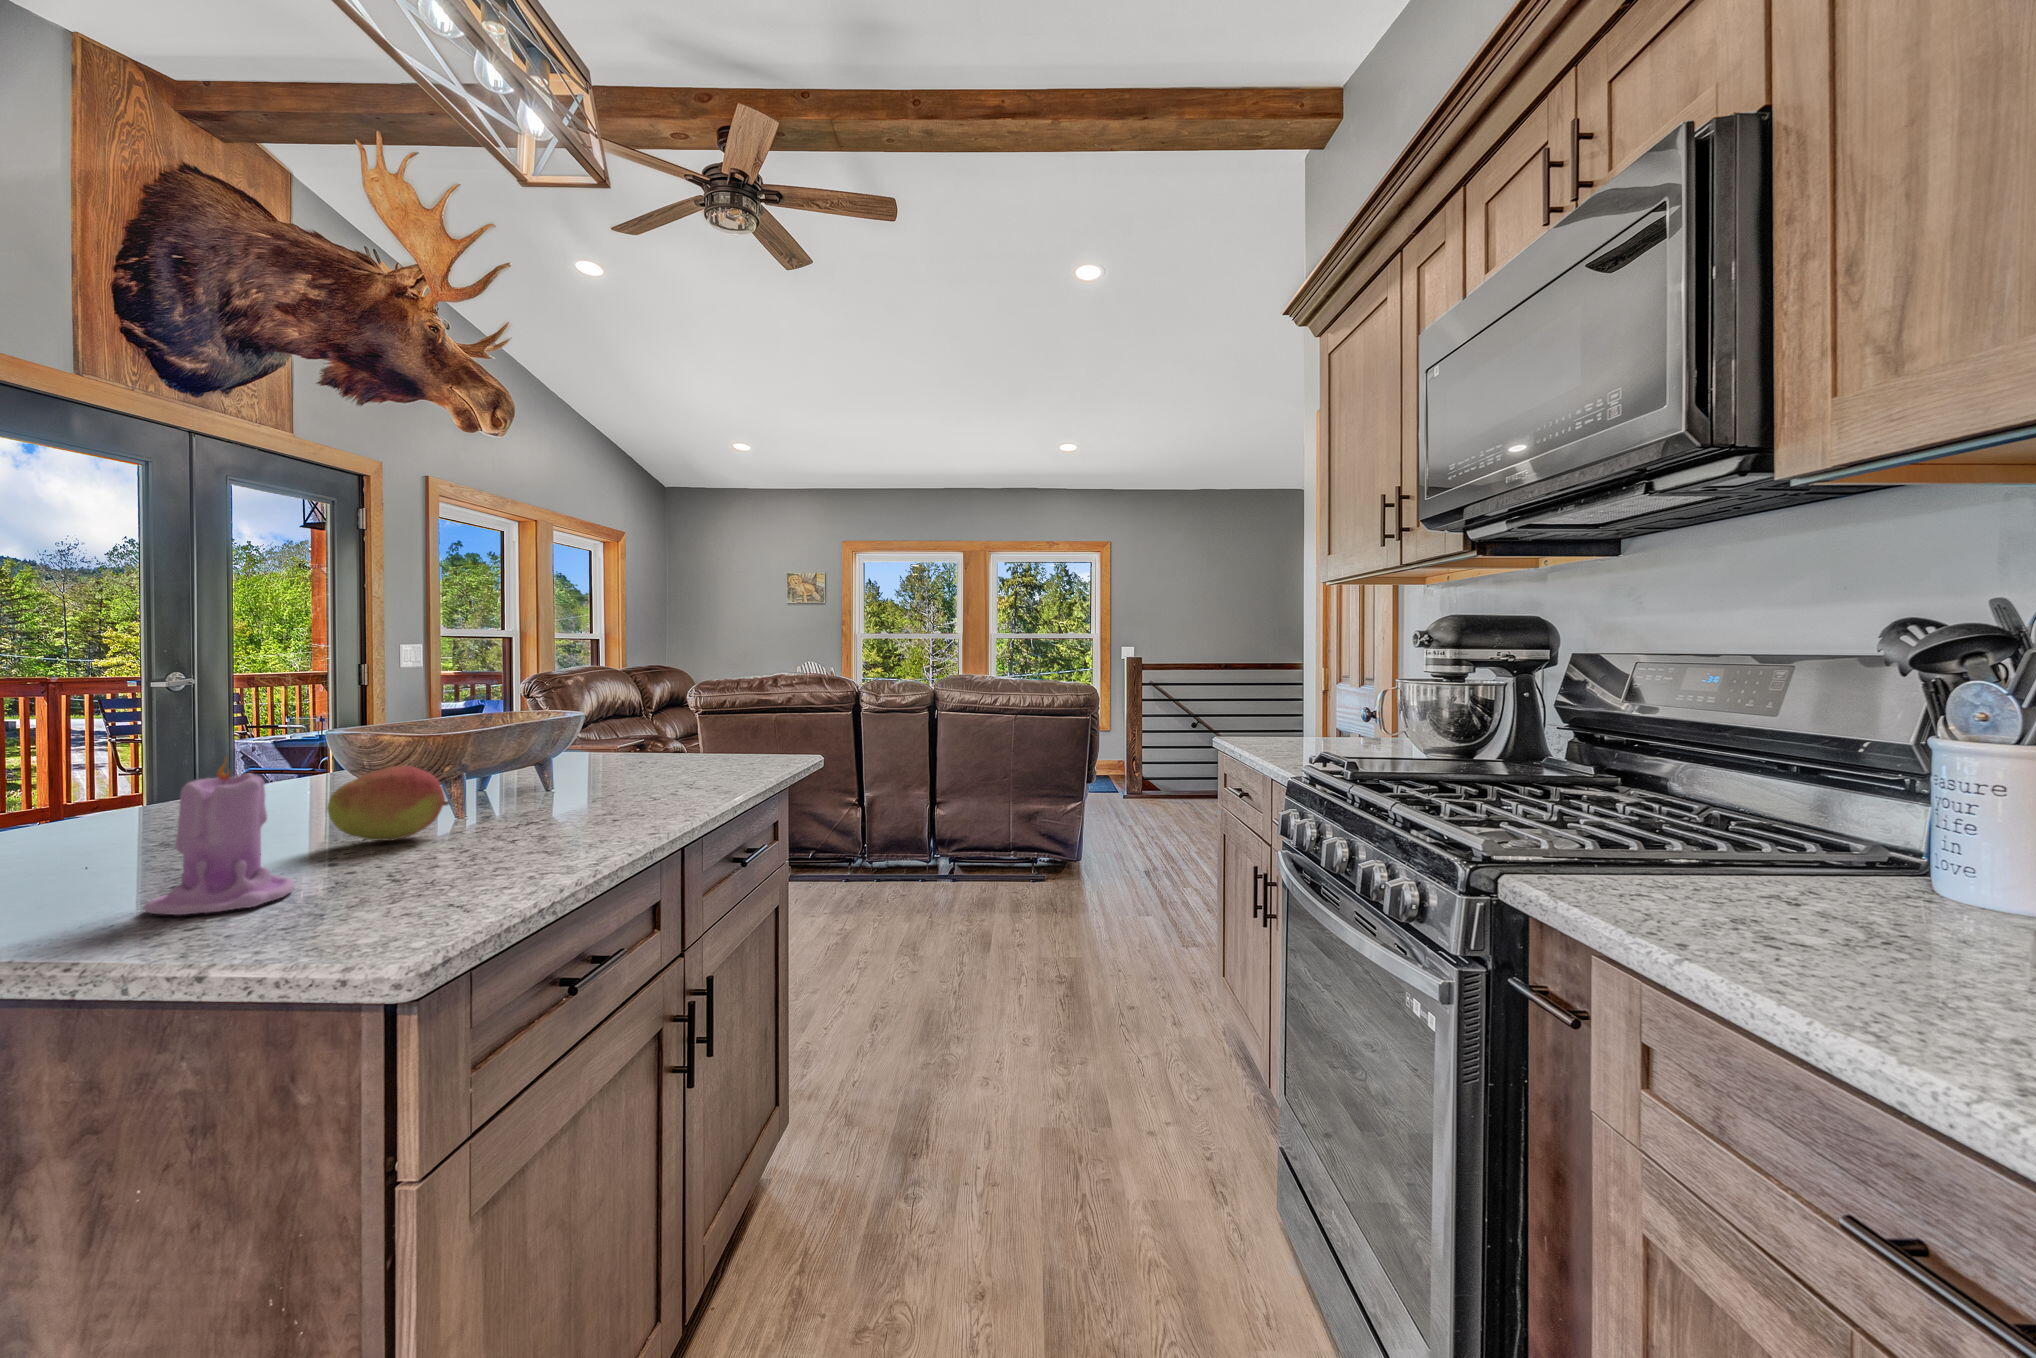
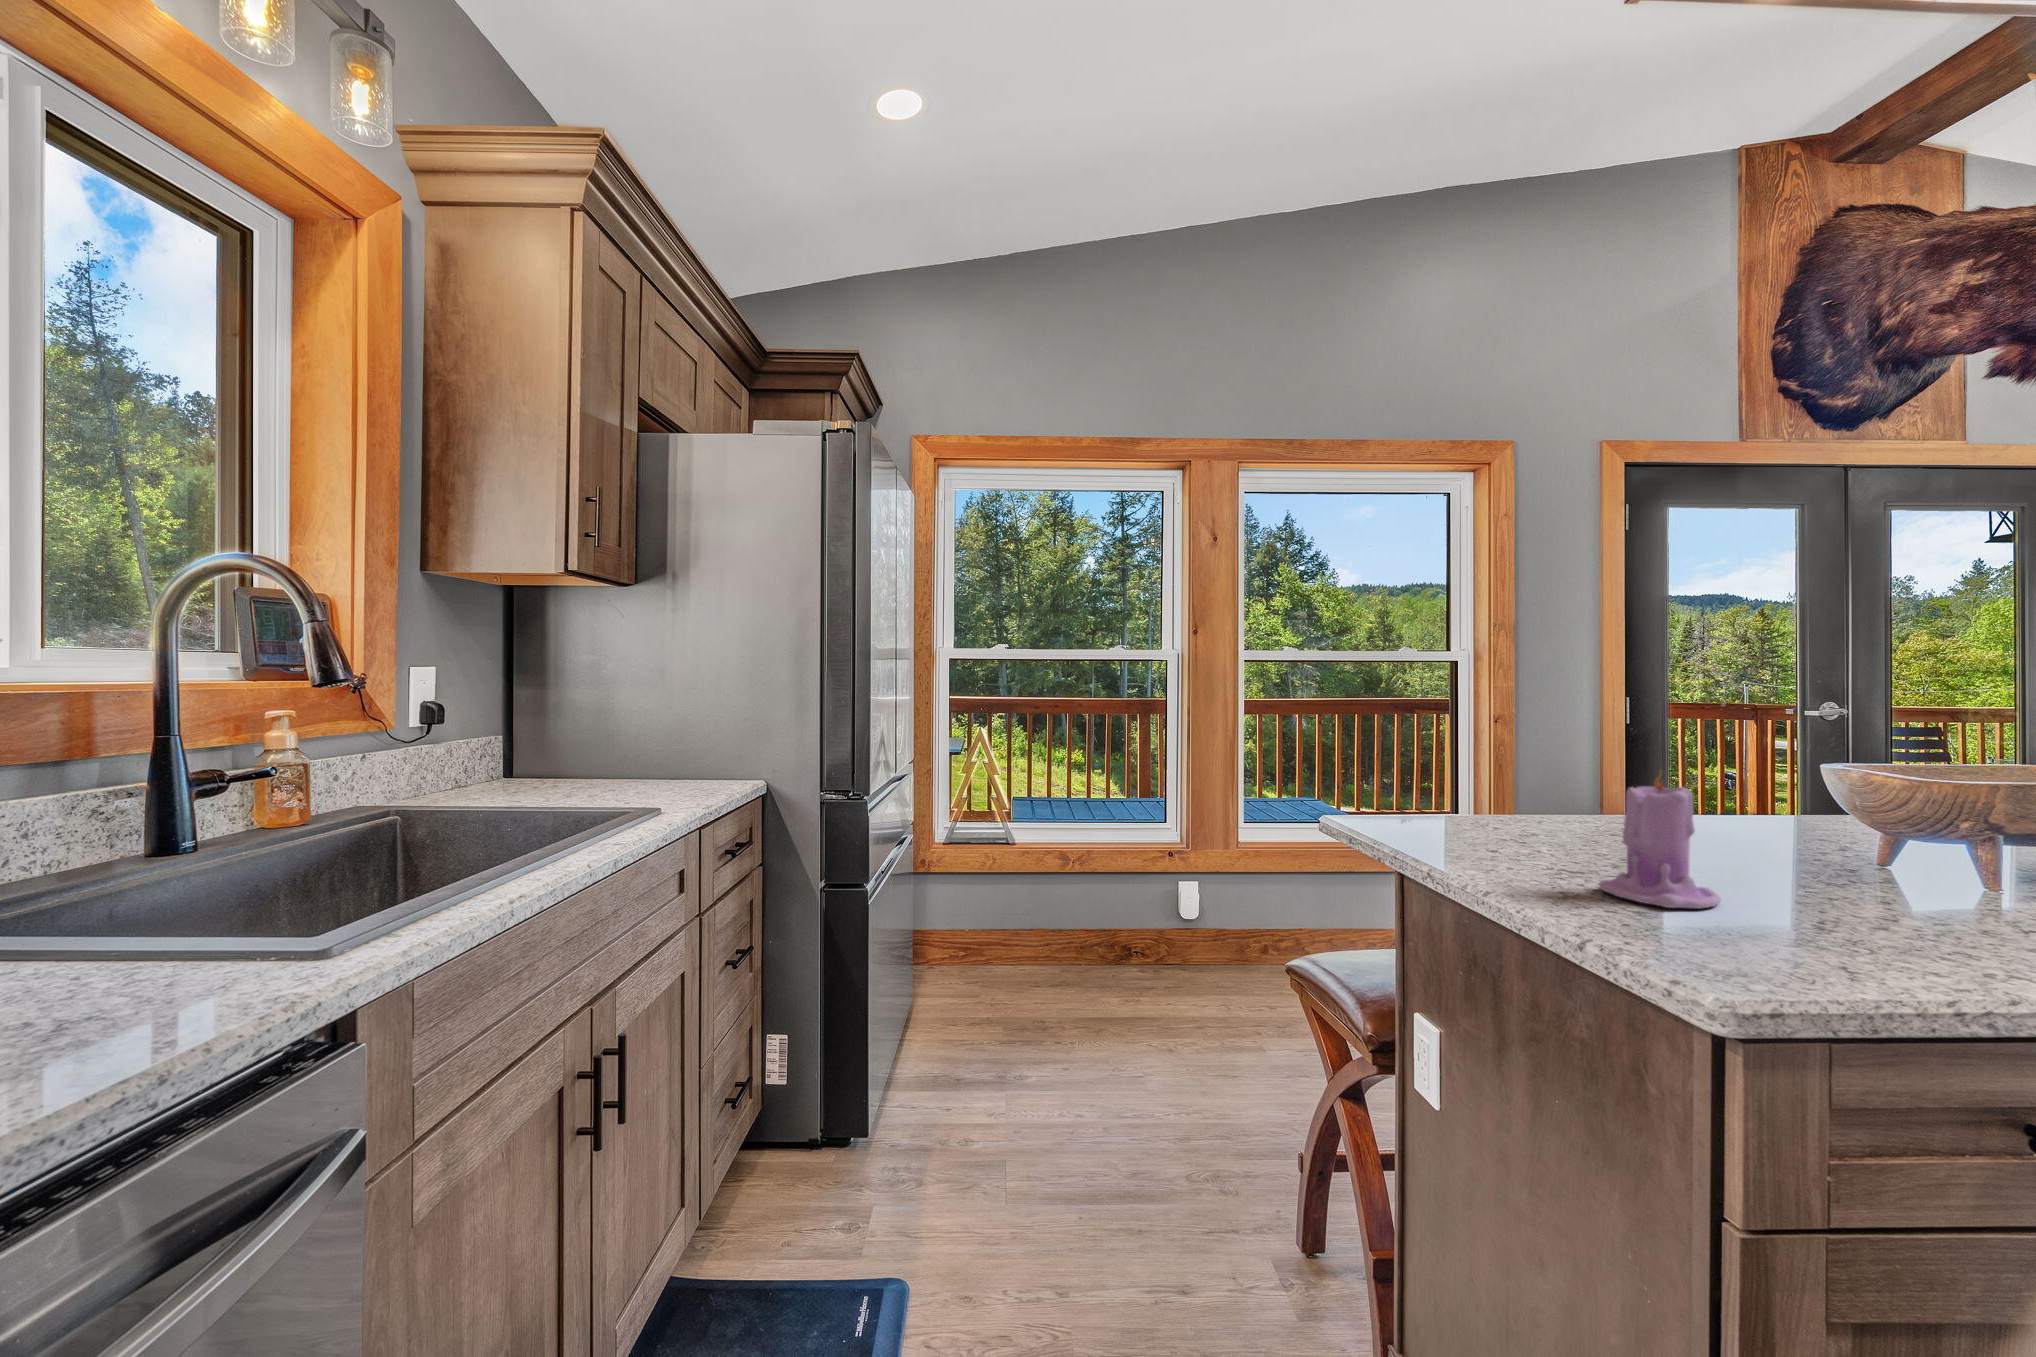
fruit: present [327,766,449,841] -> none [1795,808,1955,894]

